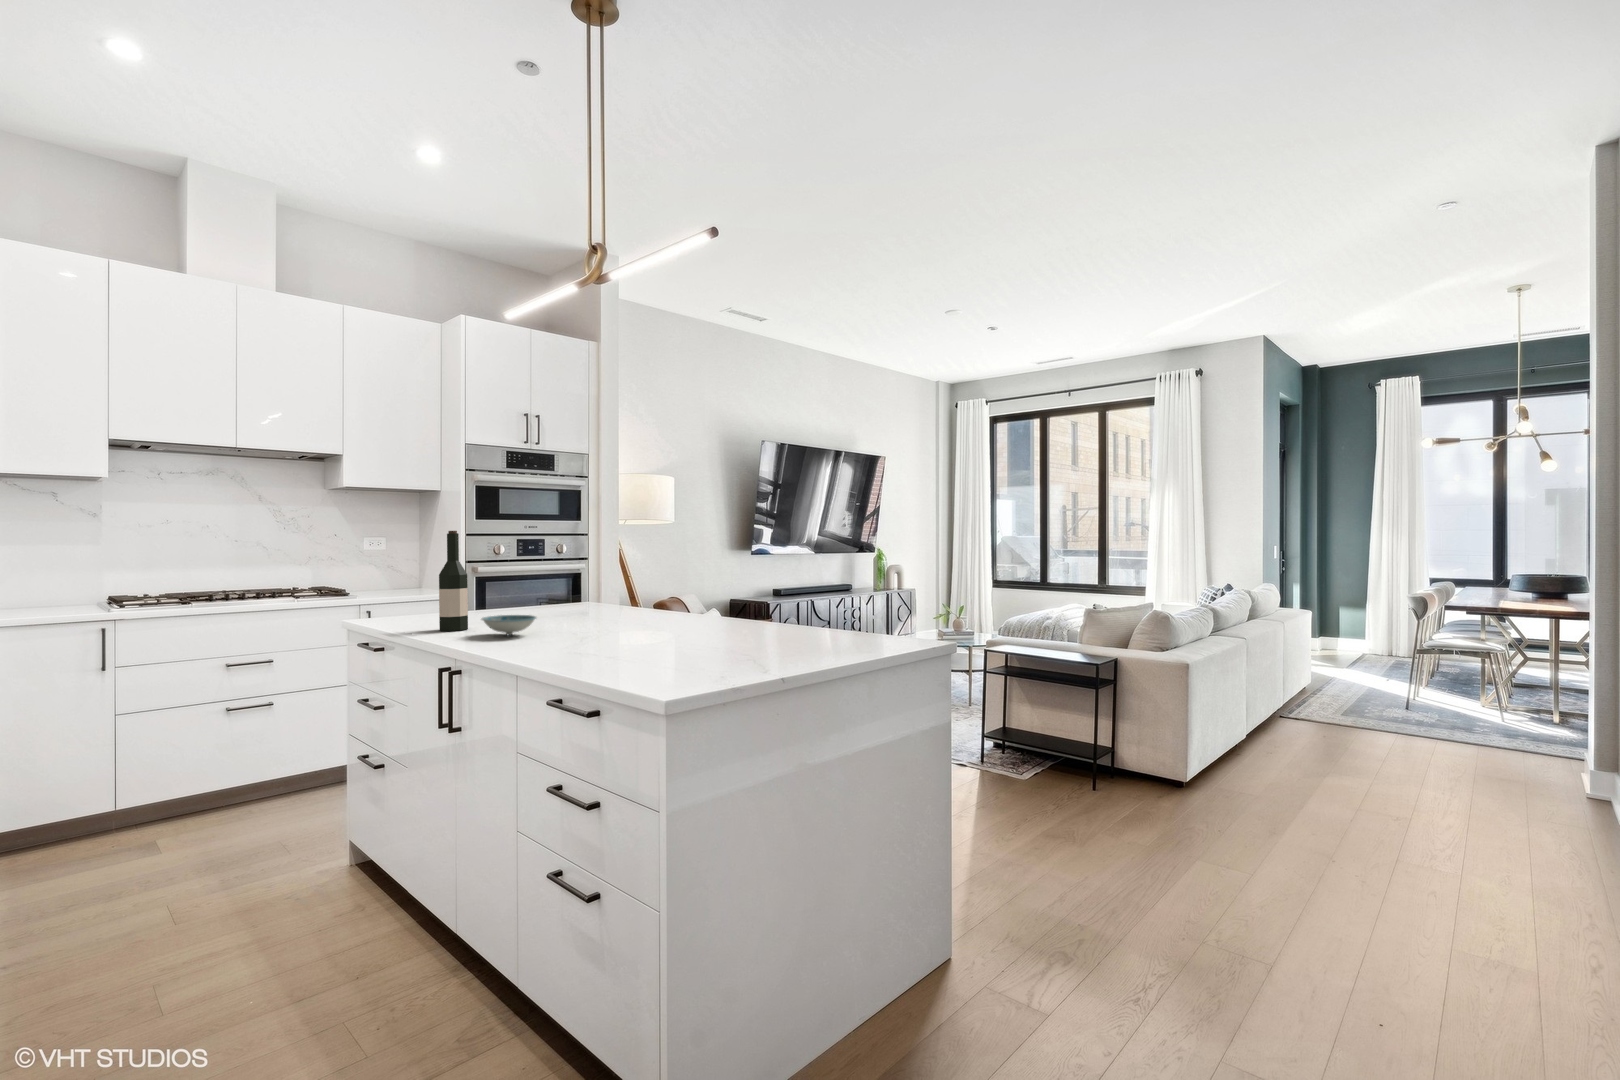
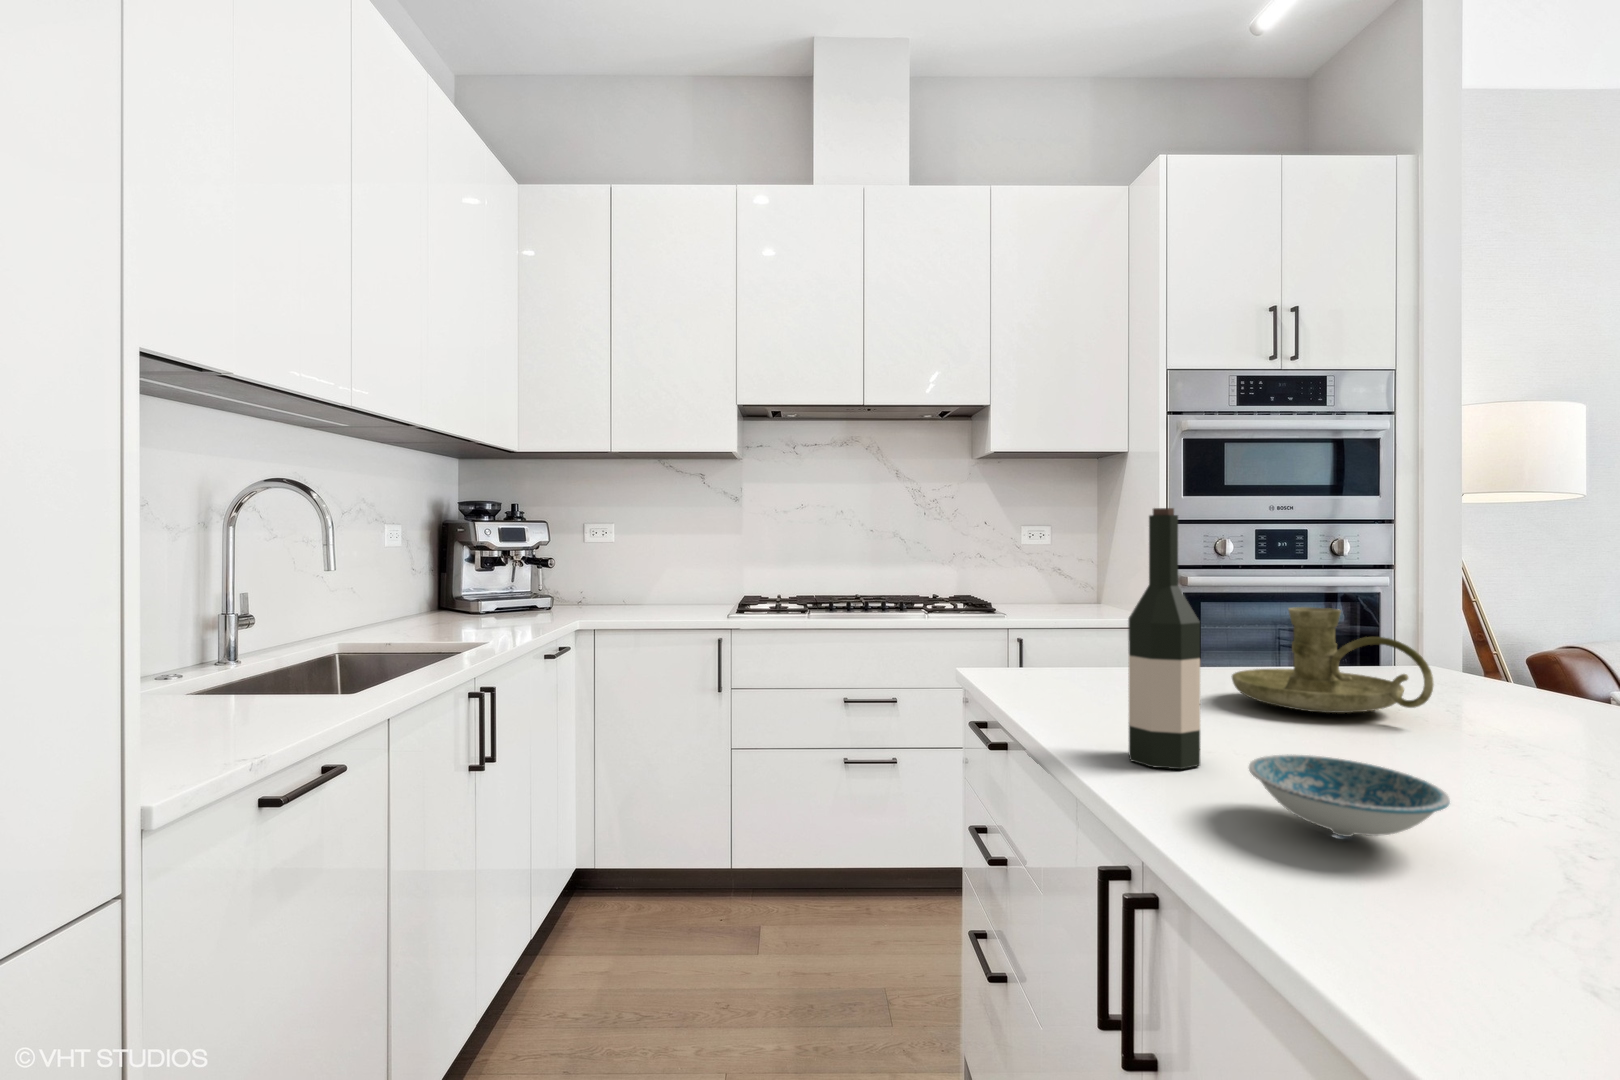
candle holder: none [488,572,561,615] -> present [1232,607,1434,713]

